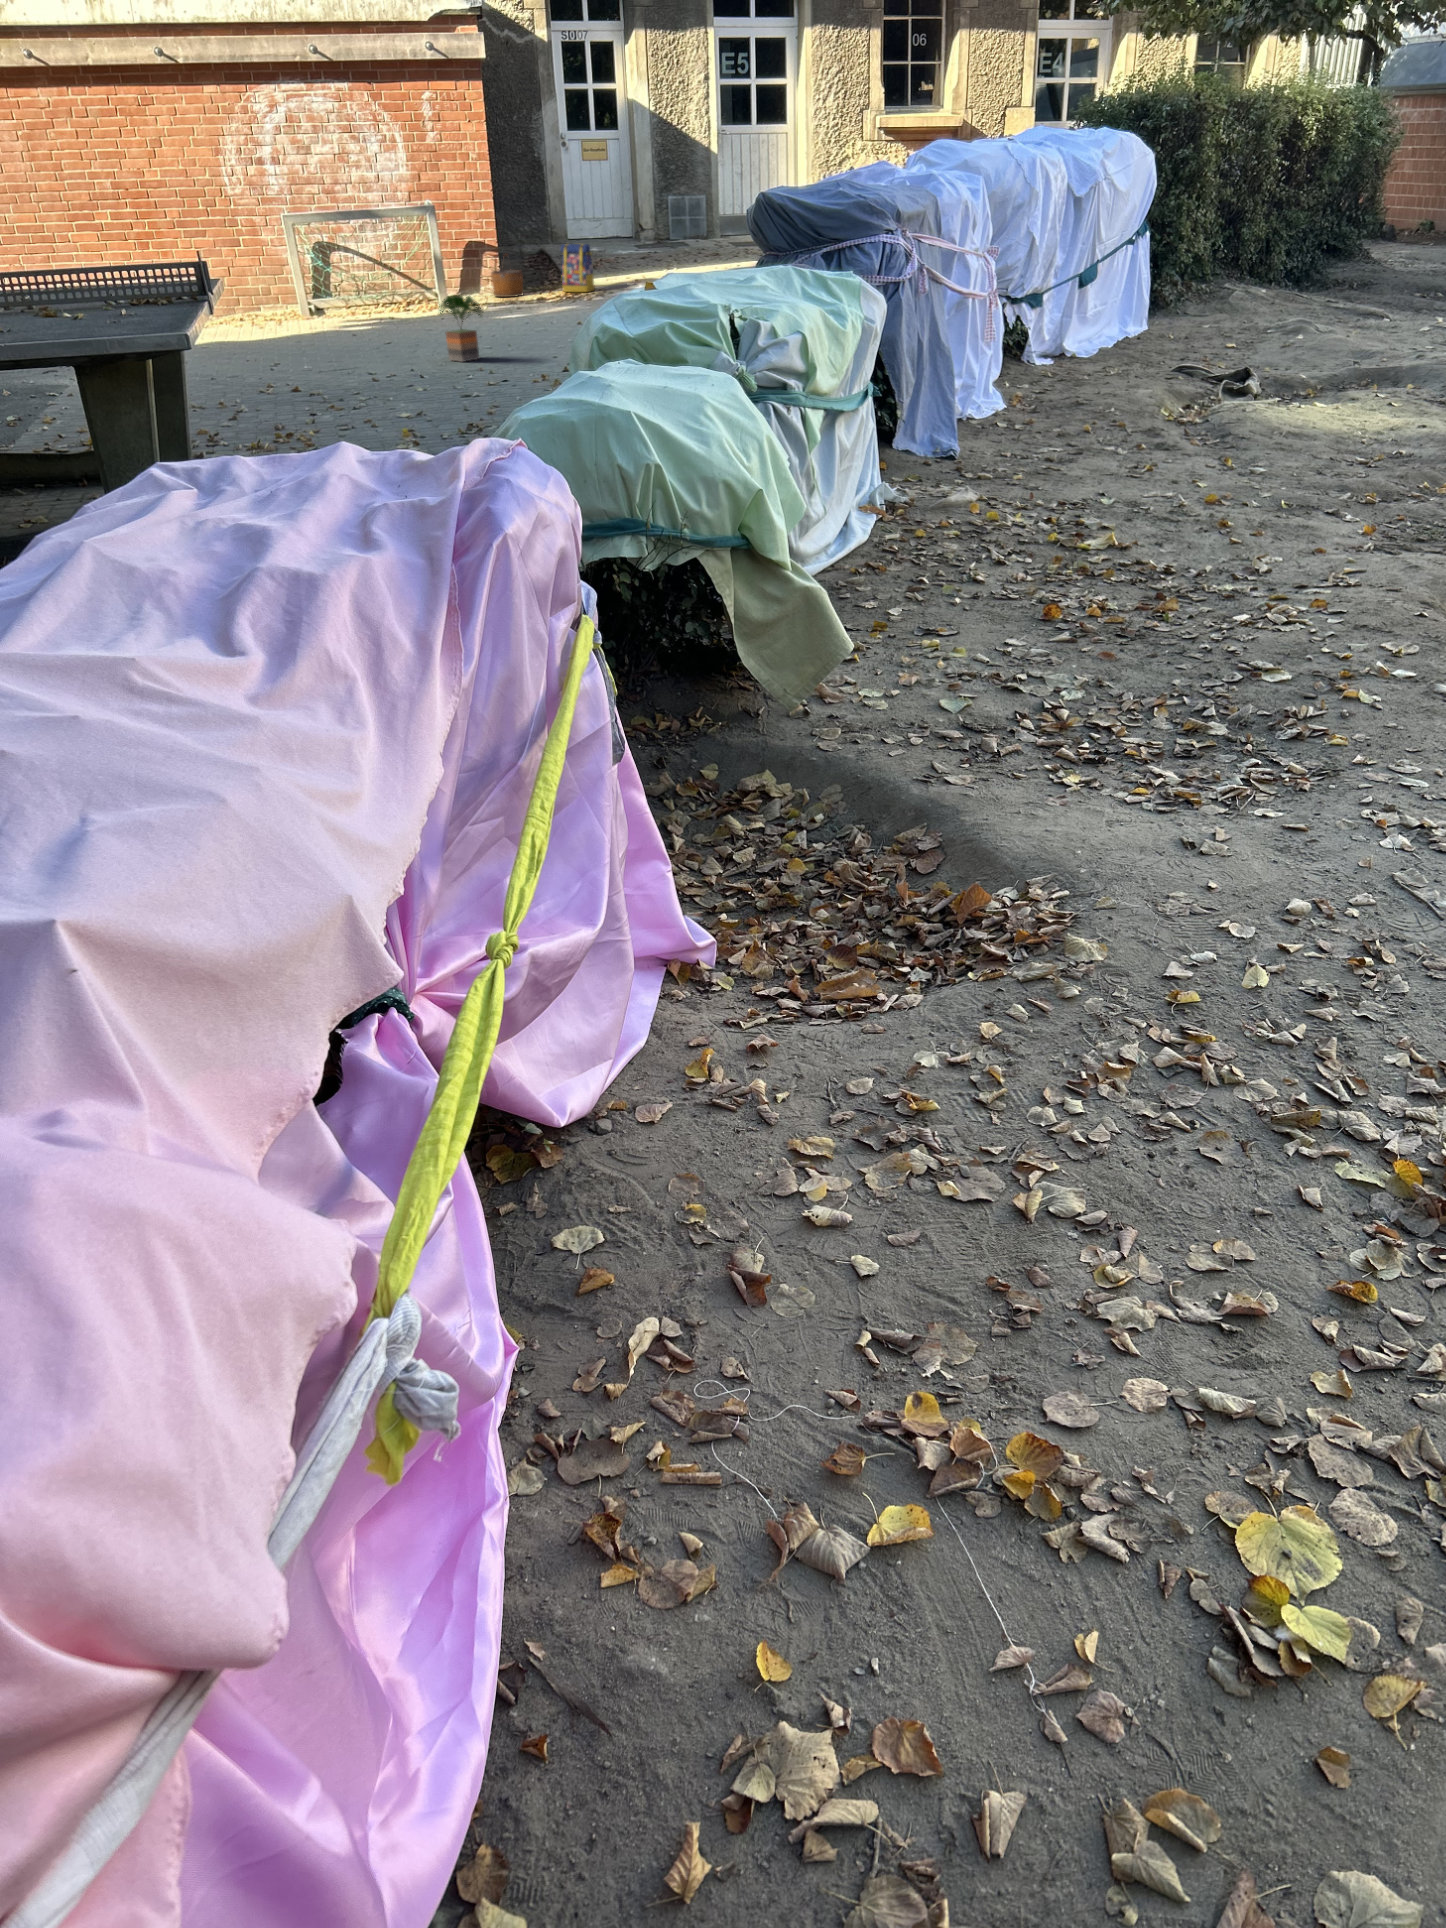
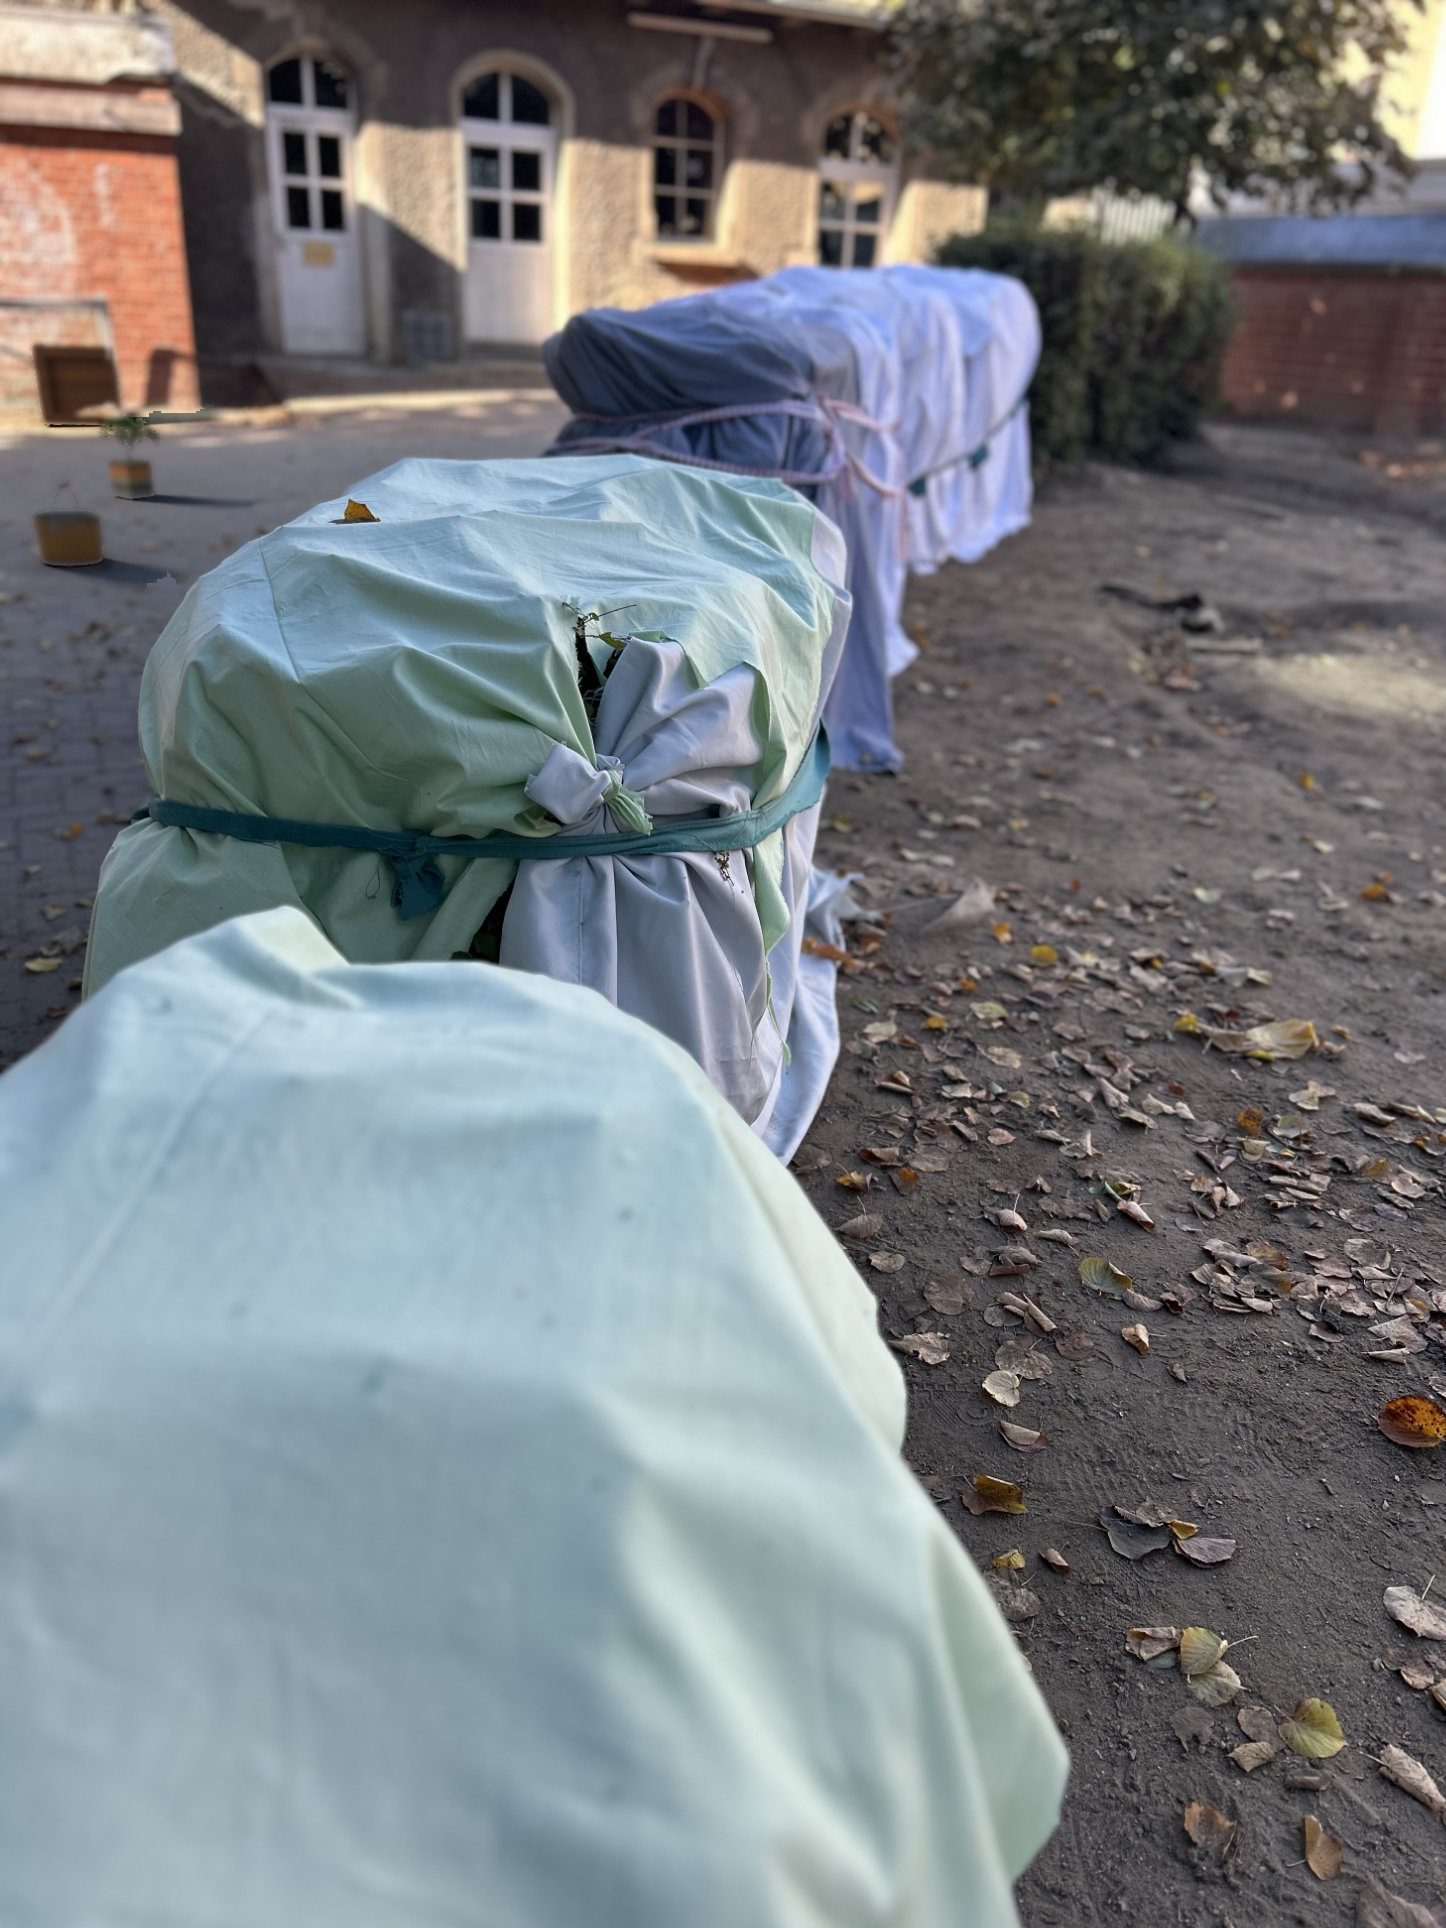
wooden crate: none [376,239,445,312] -> present [31,343,120,426]
backpack: present [561,244,595,292] -> none [273,359,316,417]
bucket: present [491,254,523,297] -> present [33,483,104,567]

